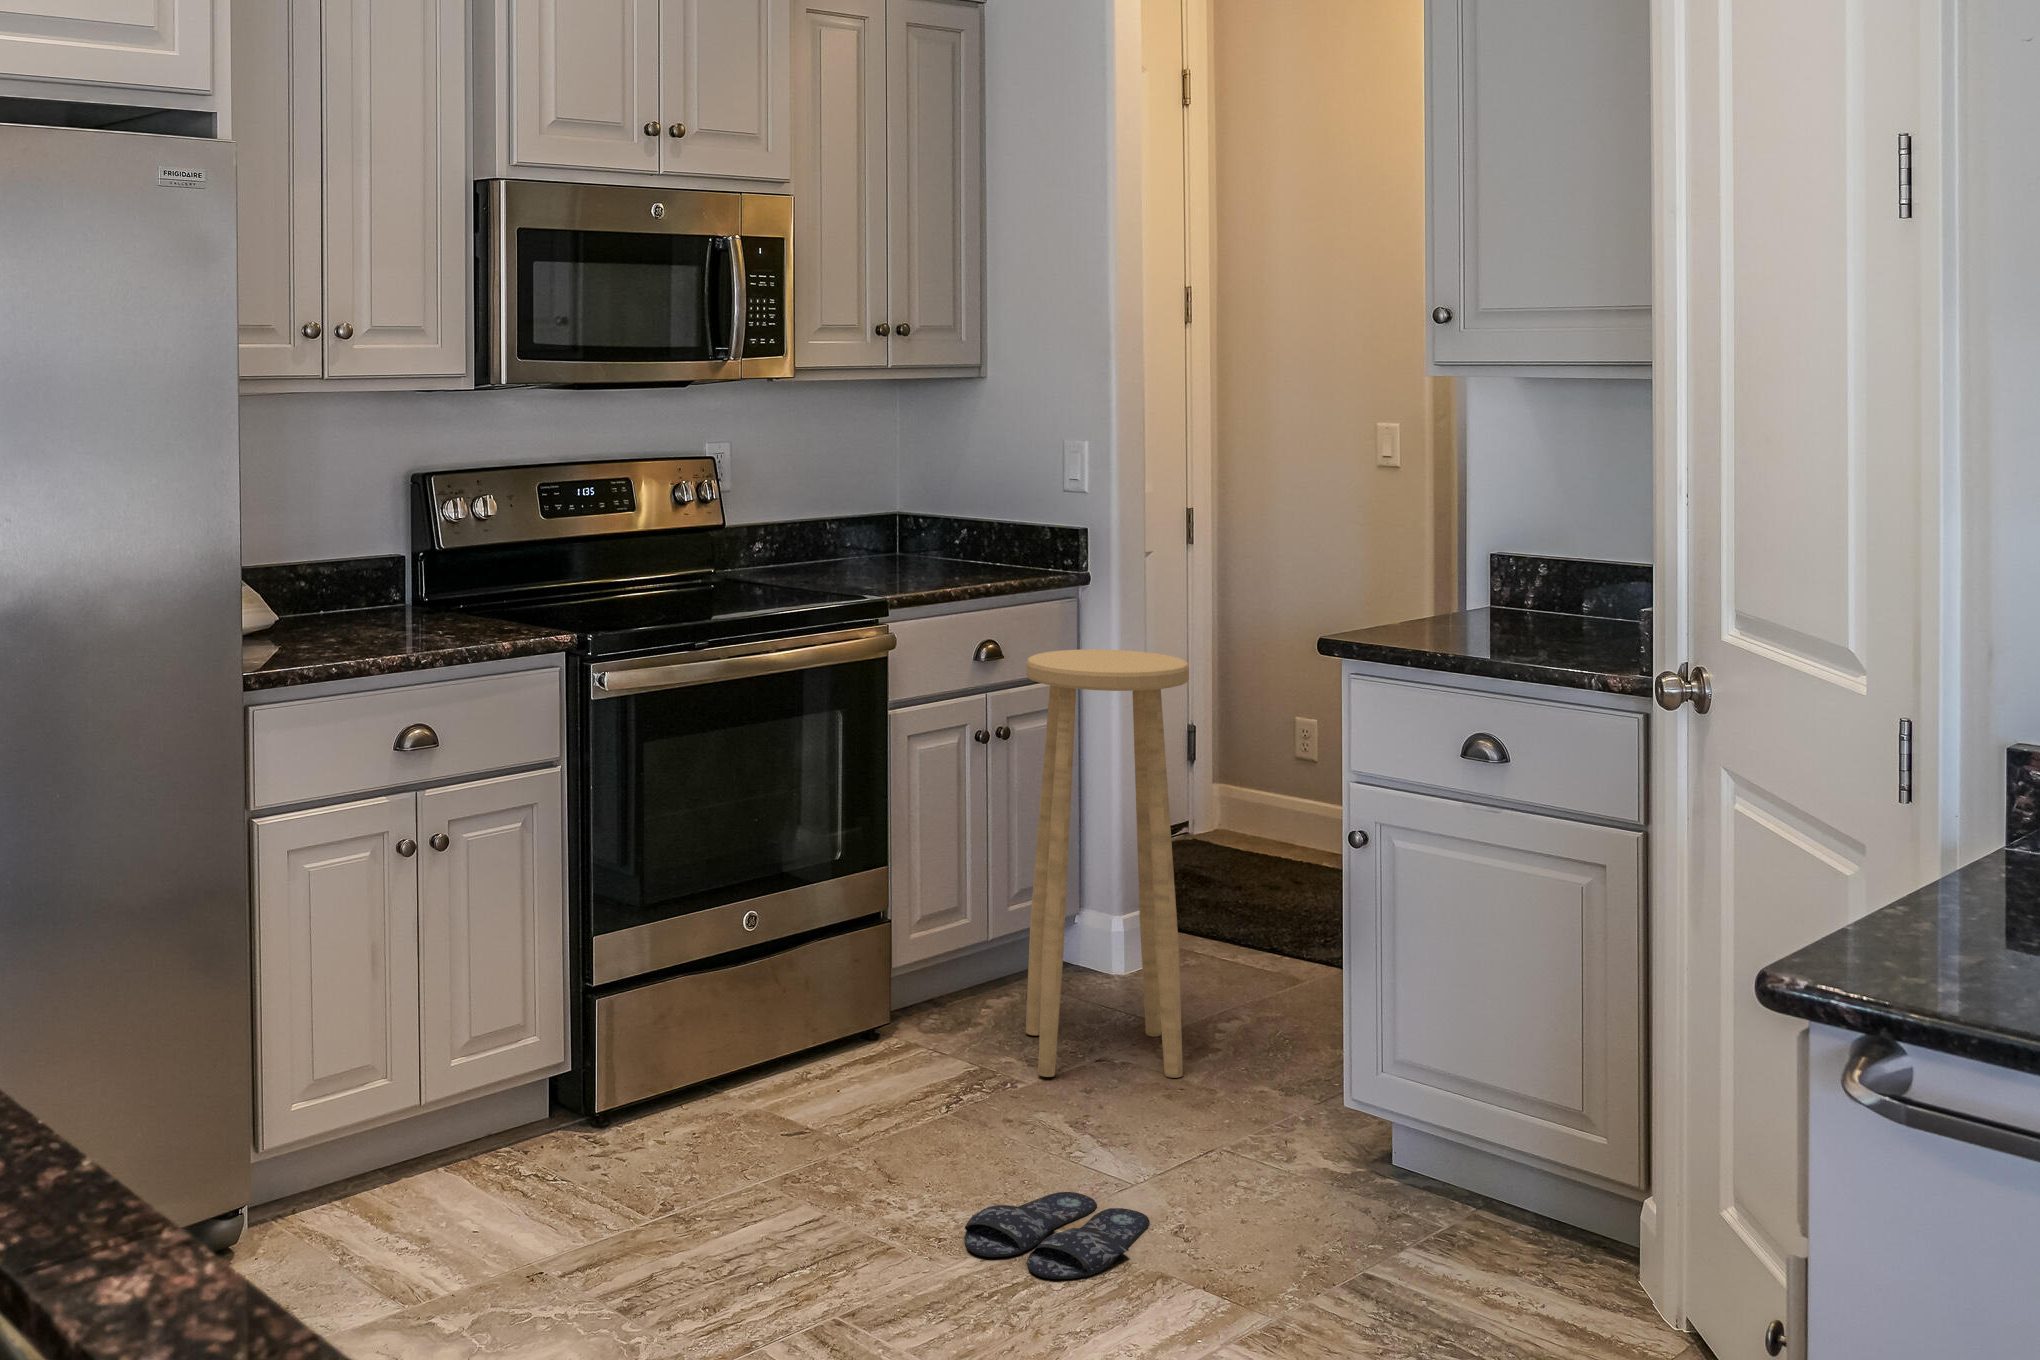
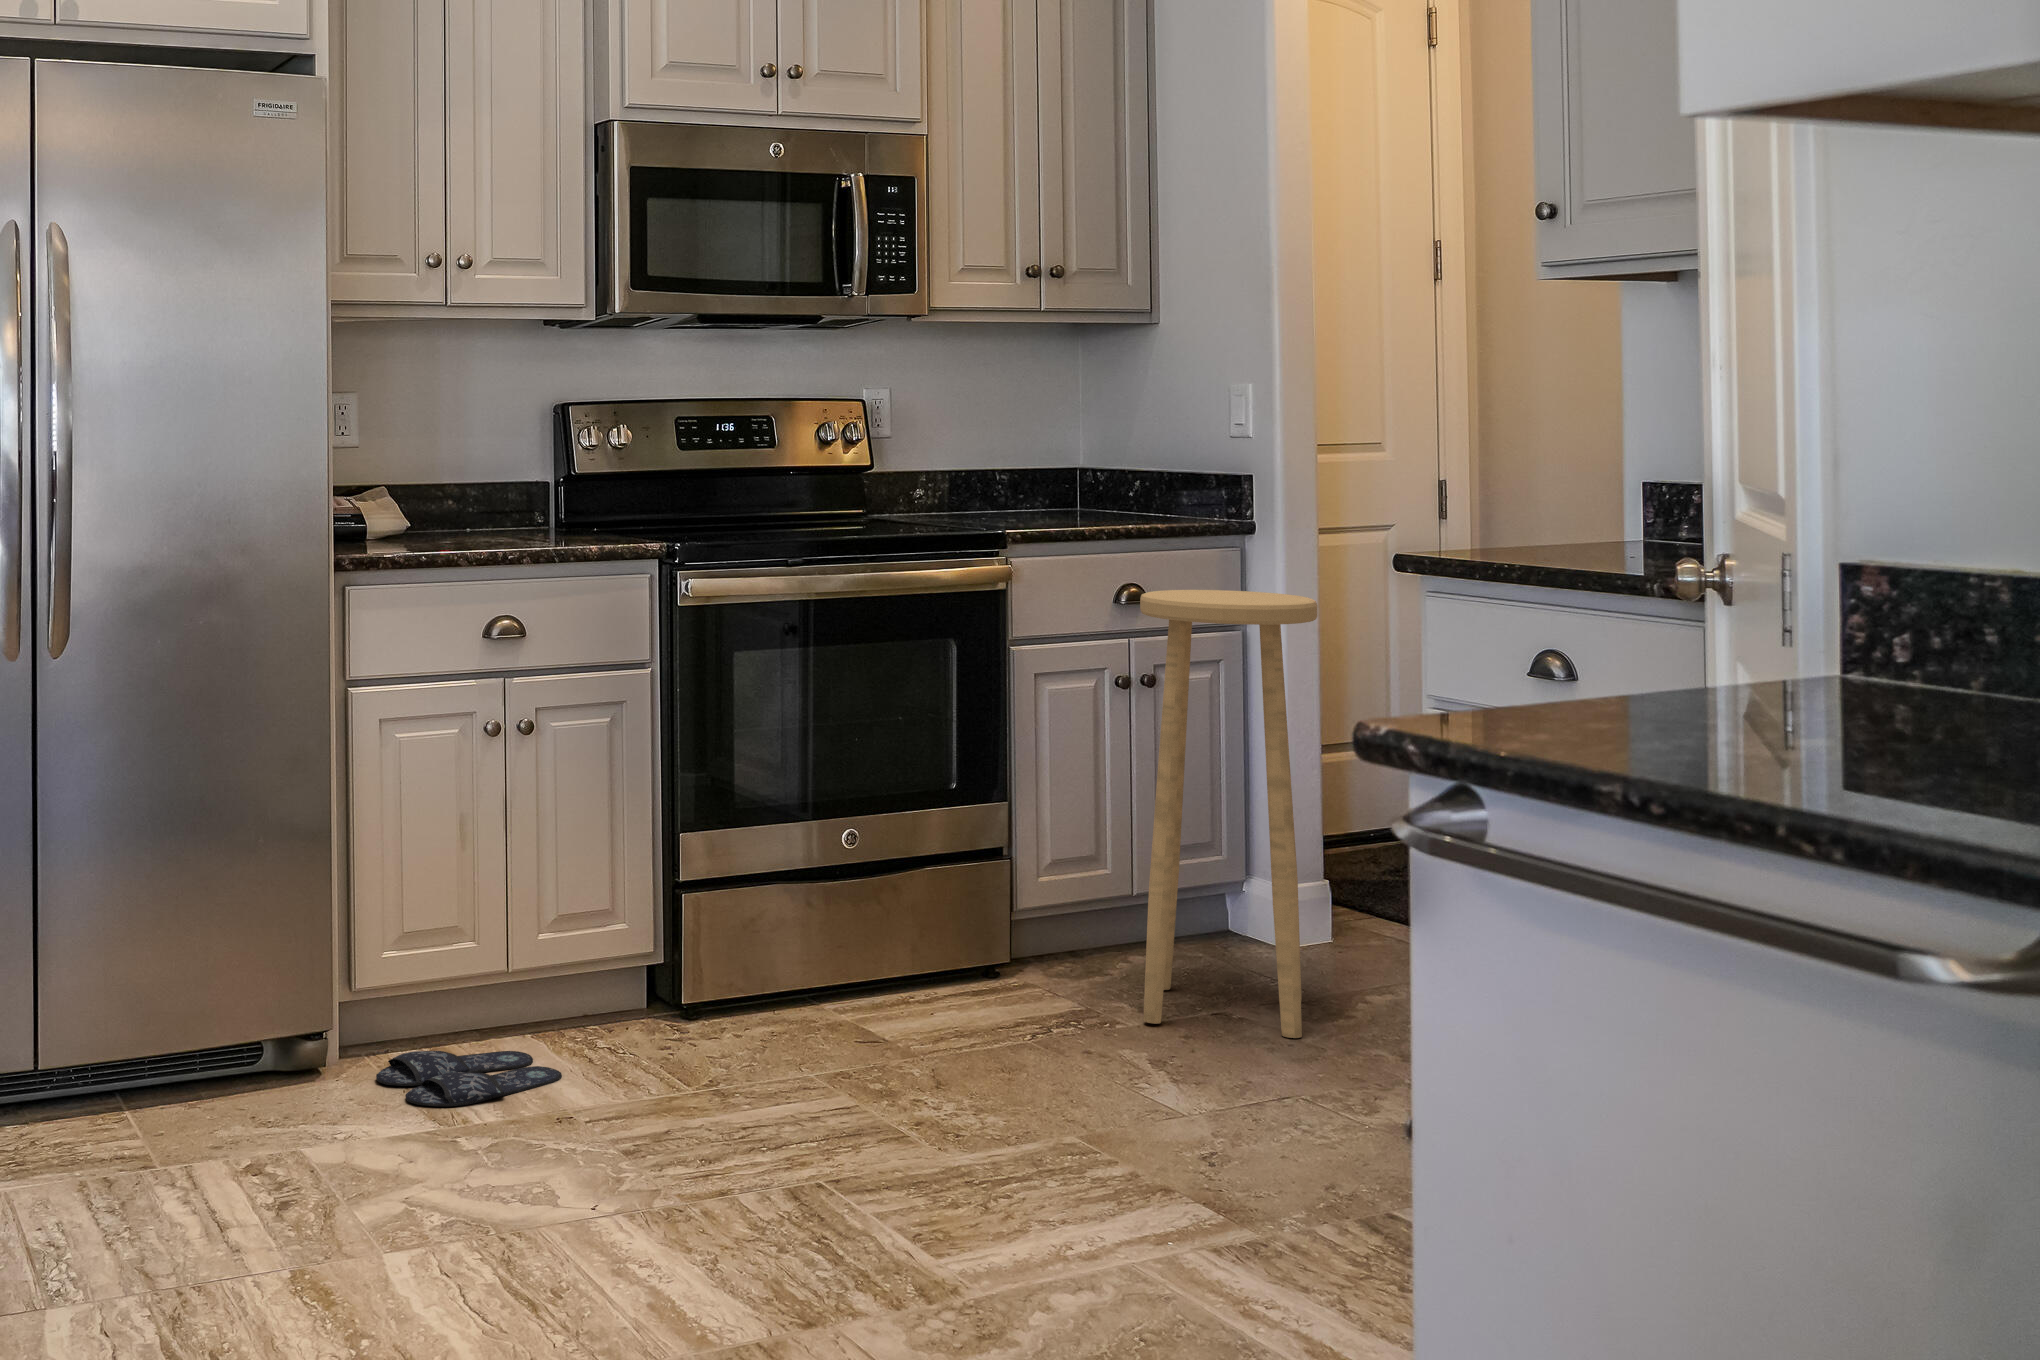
slippers: present [965,1192,1150,1279] -> present [376,1051,562,1106]

